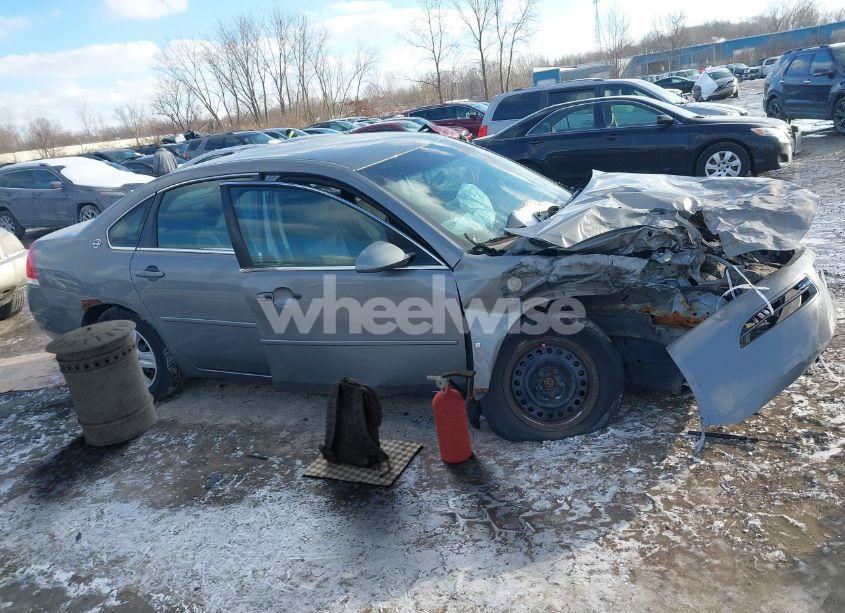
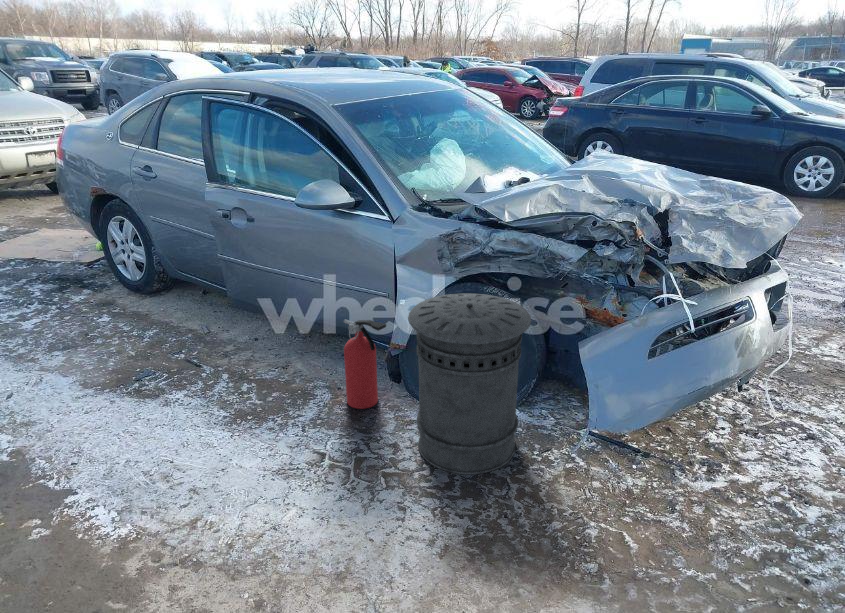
trash can: present [45,320,158,446] -> present [408,293,531,474]
backpack: present [302,377,422,486] -> none [219,305,339,415]

